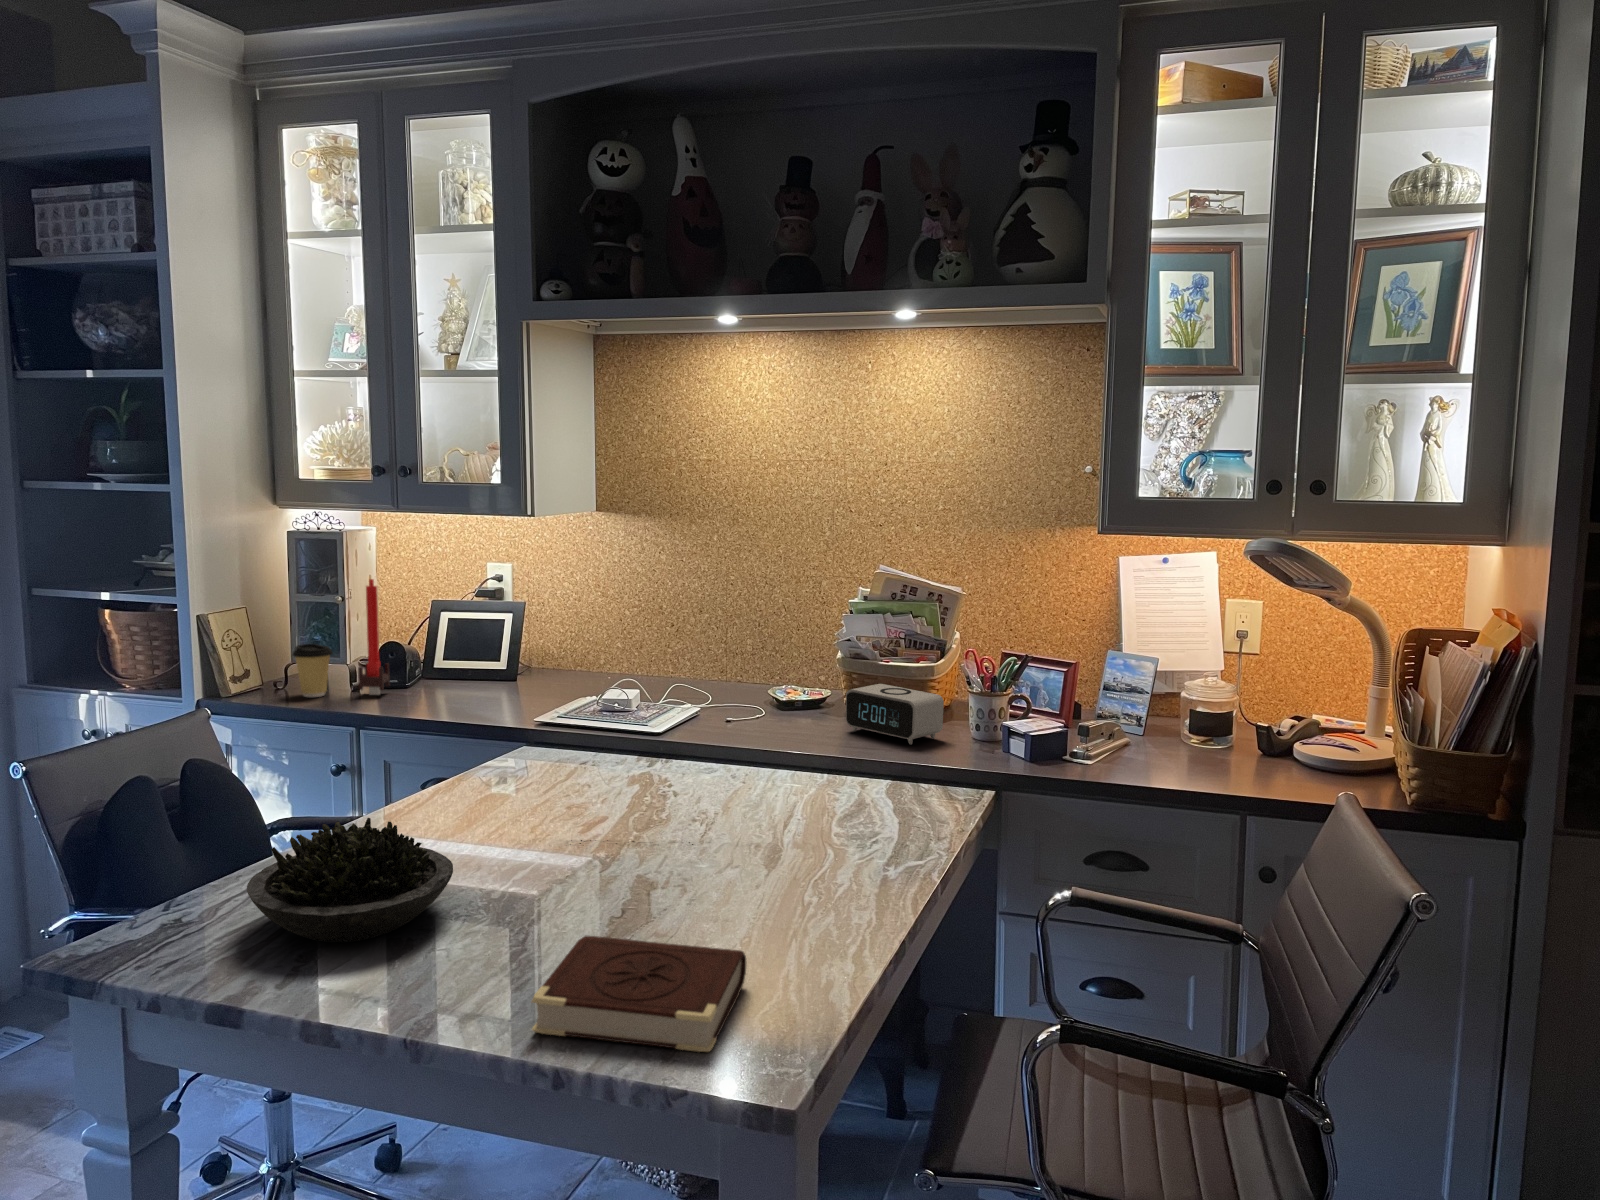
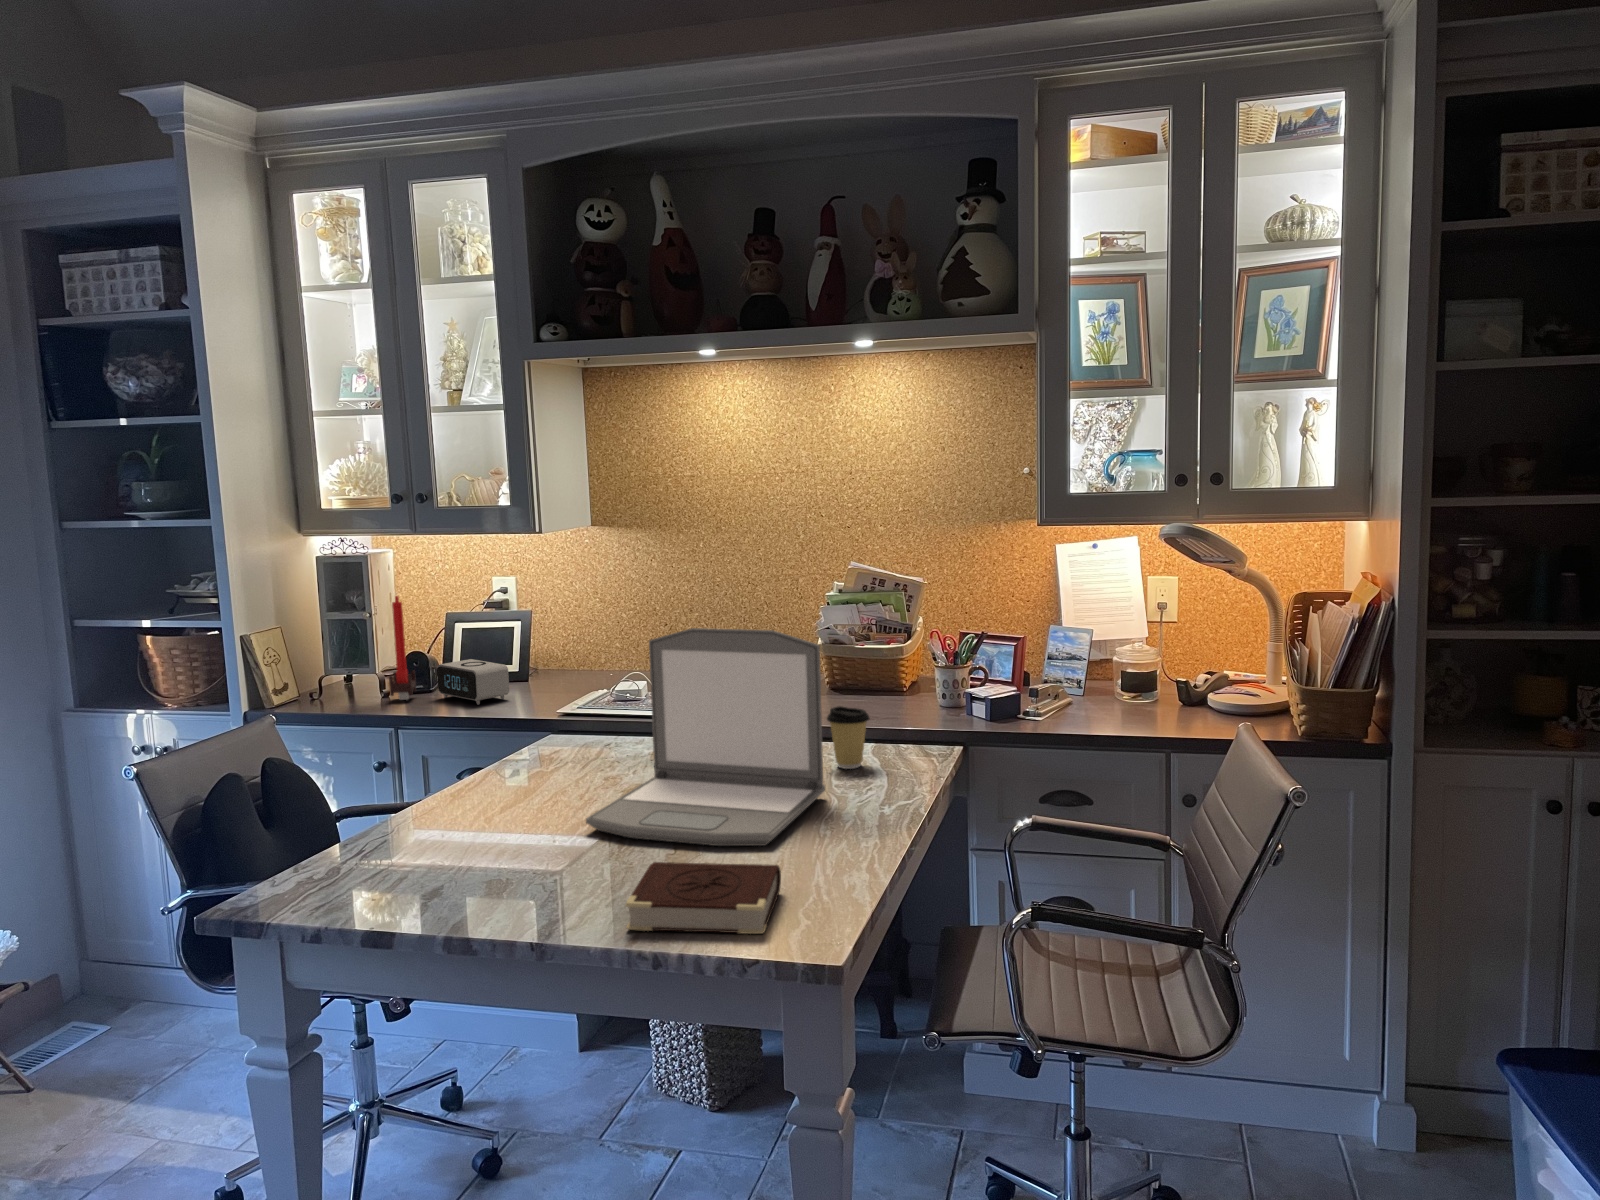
laptop: none [526,635,826,913] -> present [586,628,825,846]
coffee cup: present [293,644,333,697] -> present [827,706,870,769]
alarm clock: present [846,684,944,745] -> present [437,659,509,705]
succulent plant: present [247,818,453,942] -> none [374,788,535,884]

